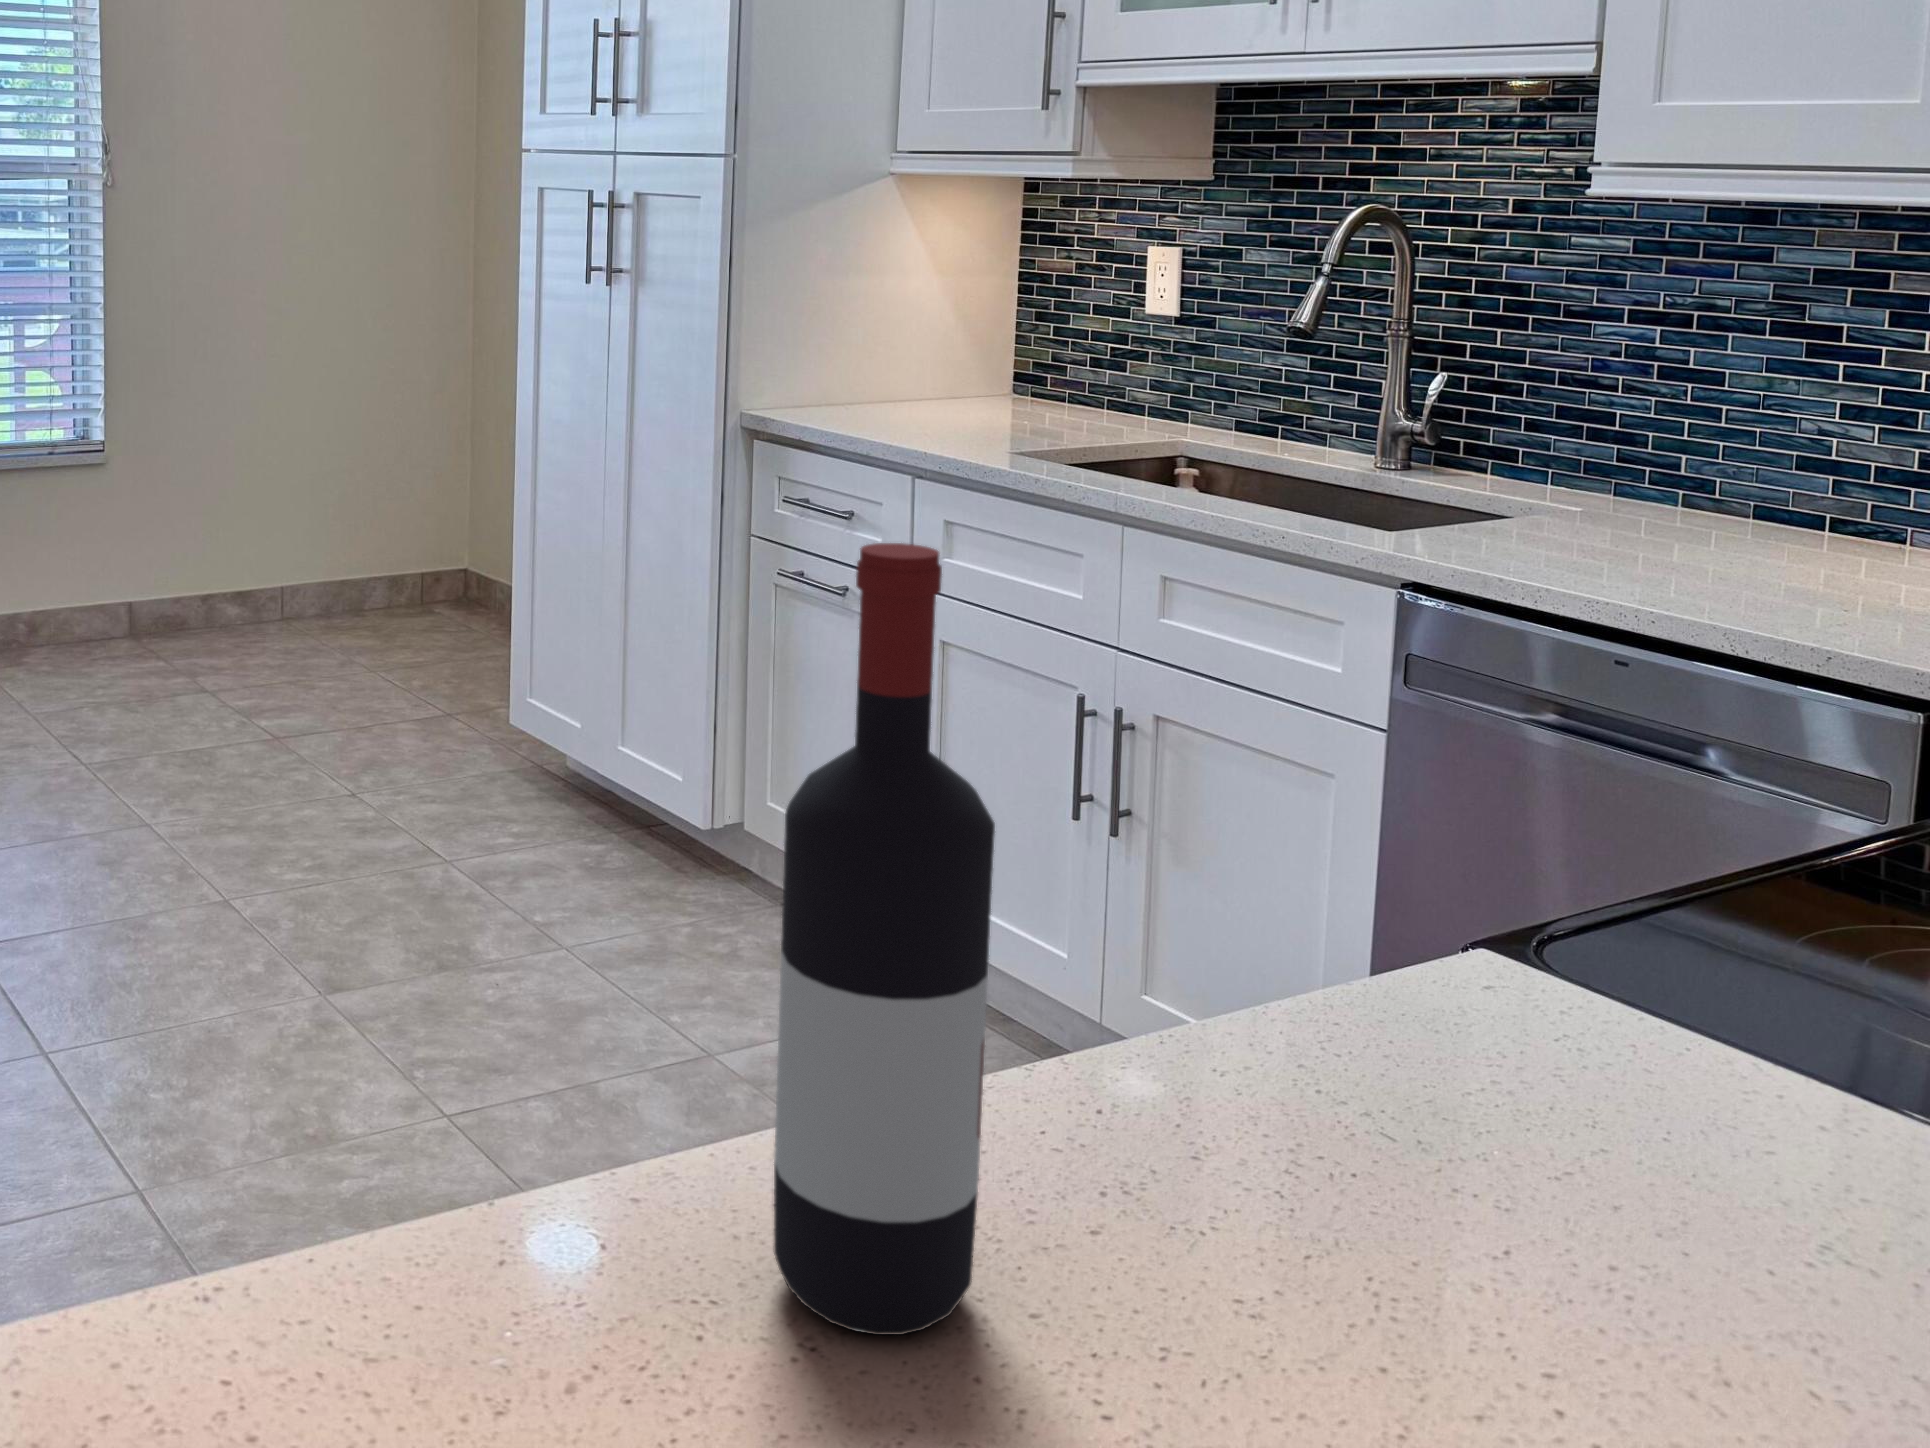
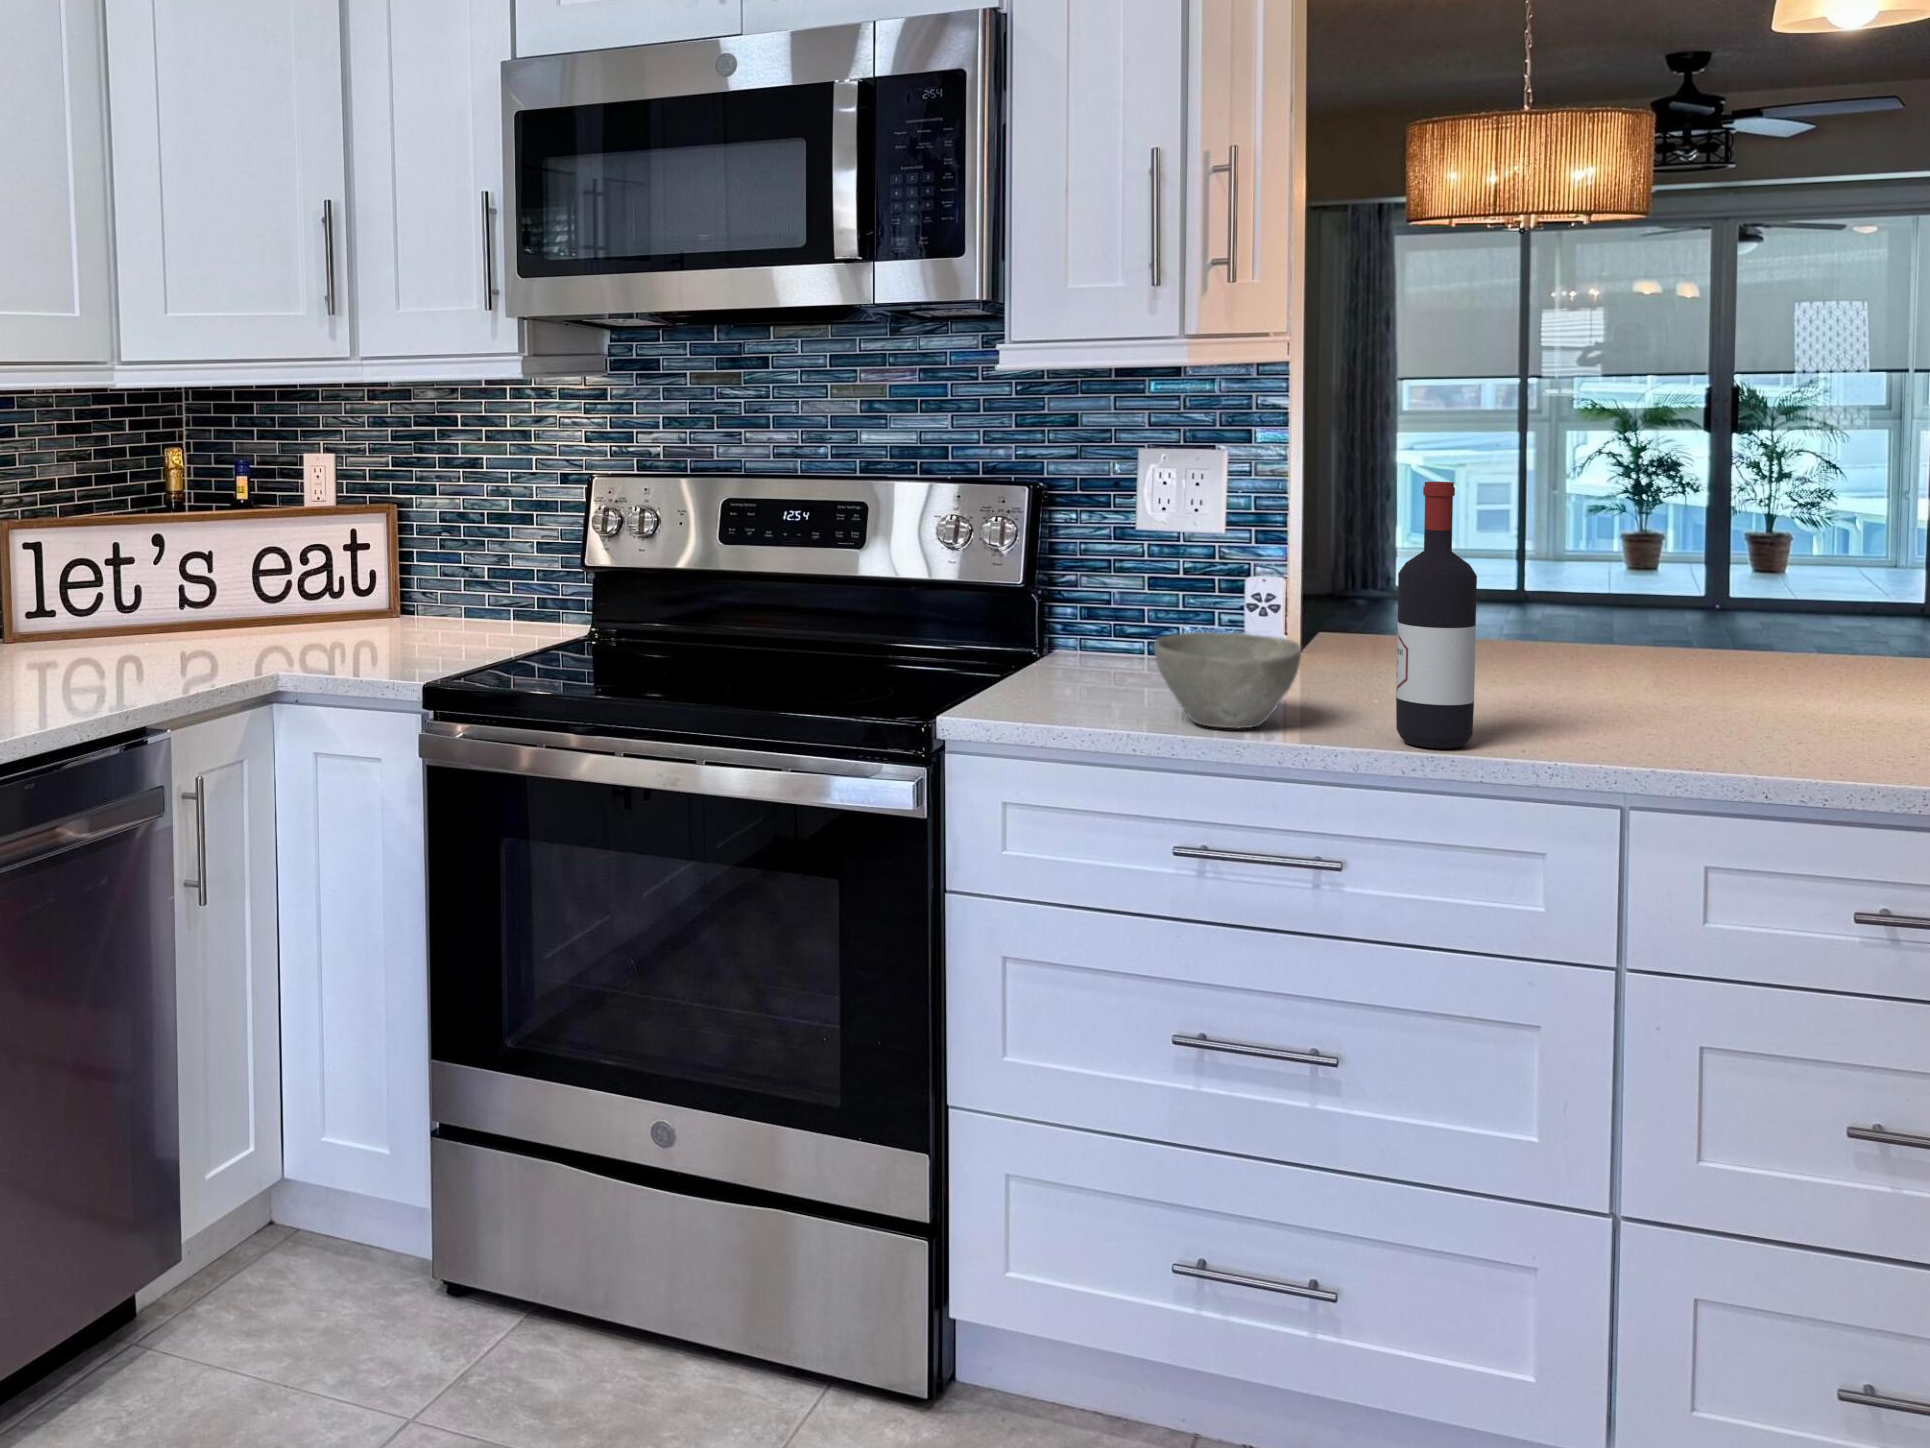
bowl: none [1122,911,1554,1231] -> present [1154,632,1302,728]

